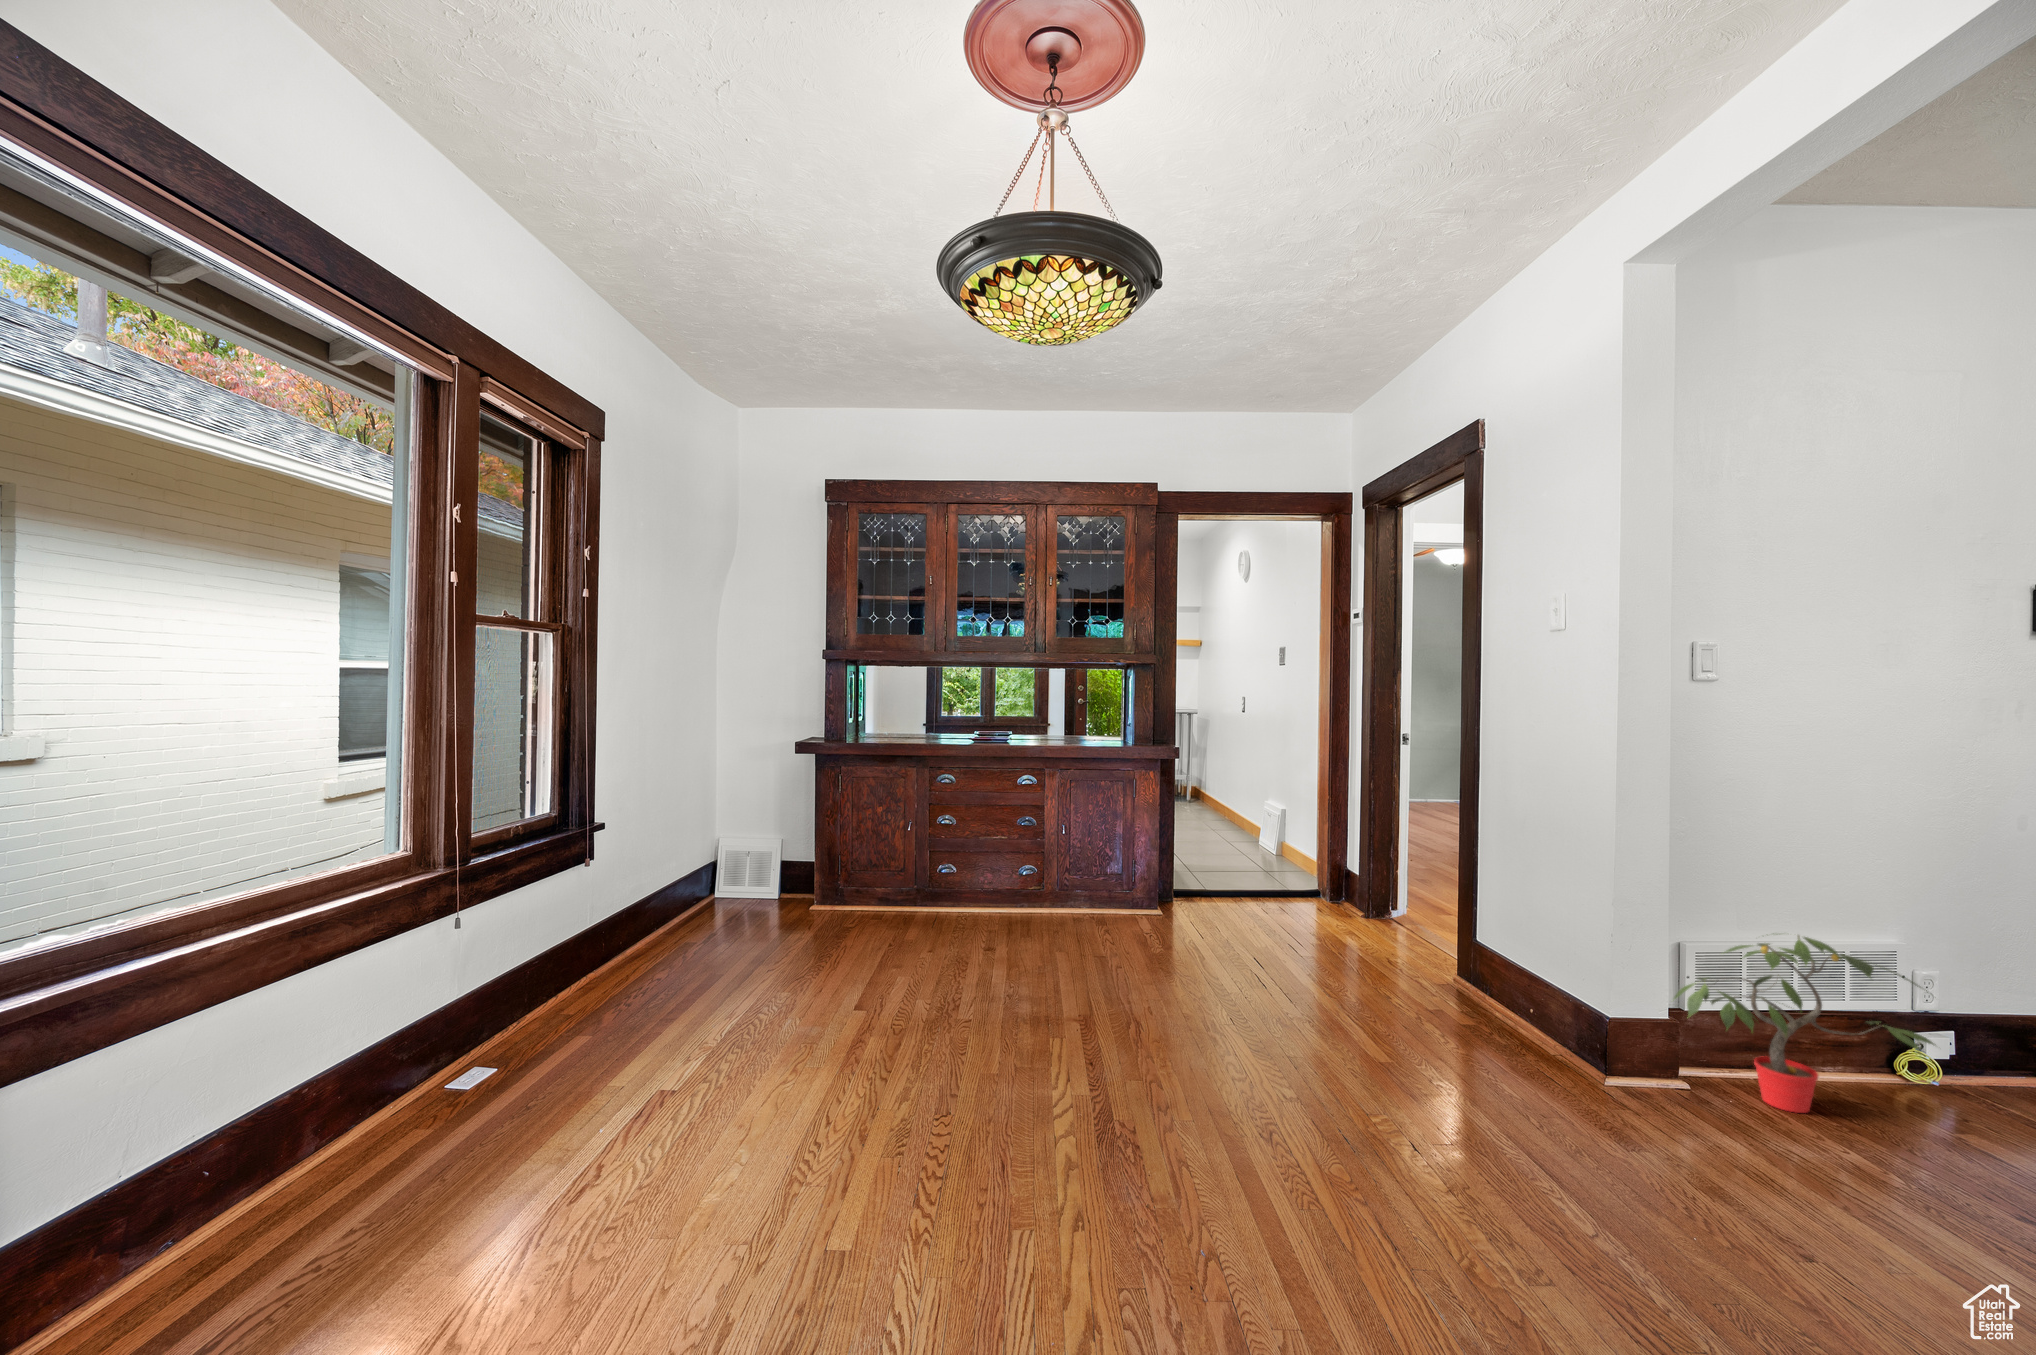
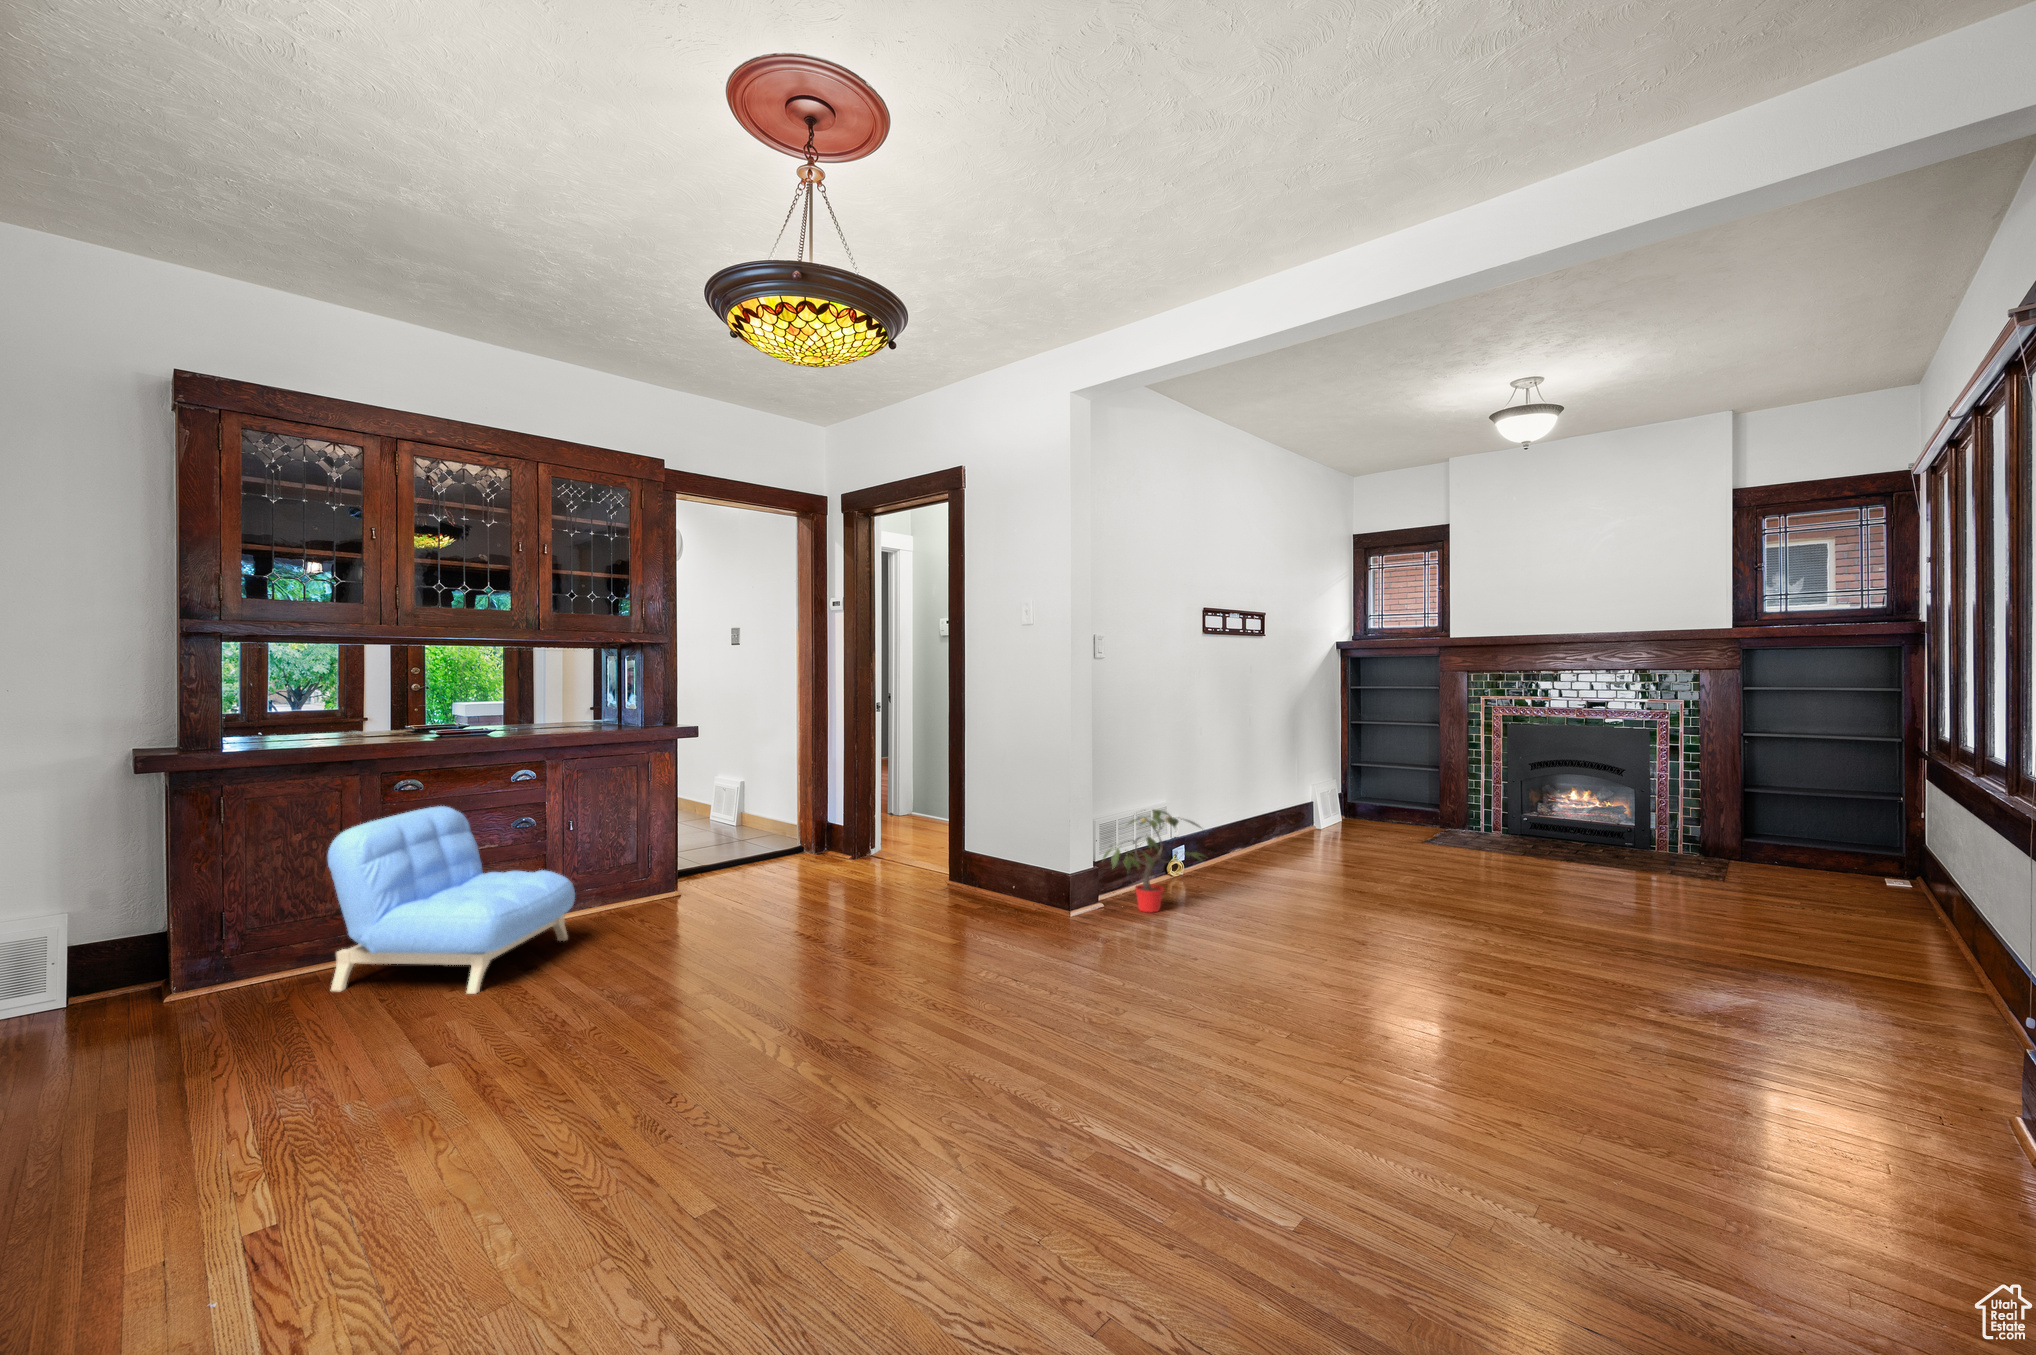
armchair: none [853,801,1033,966] -> present [328,806,575,994]

